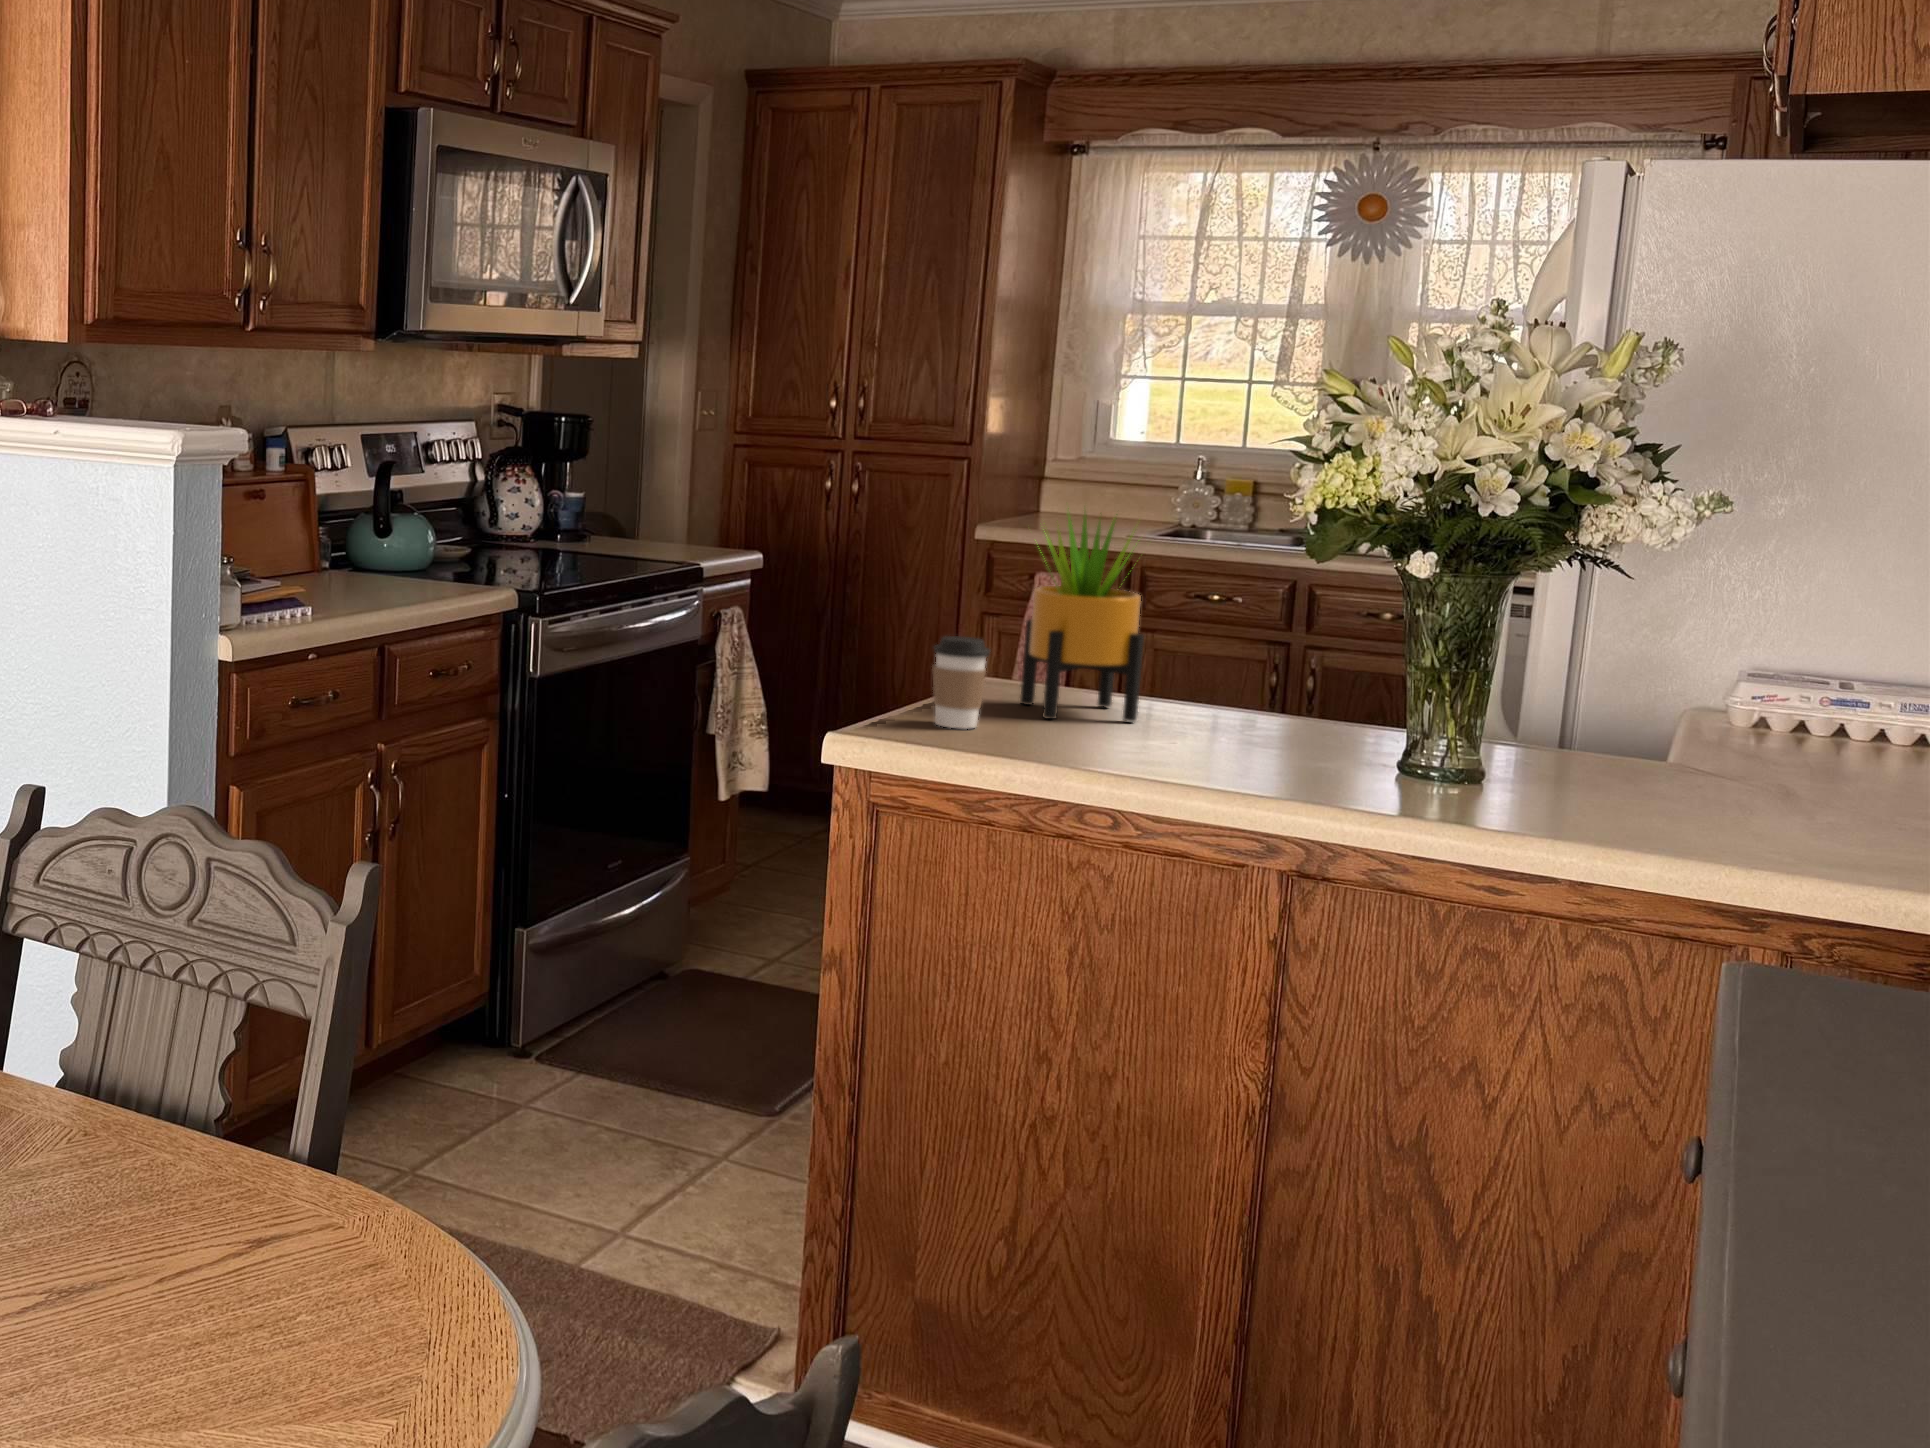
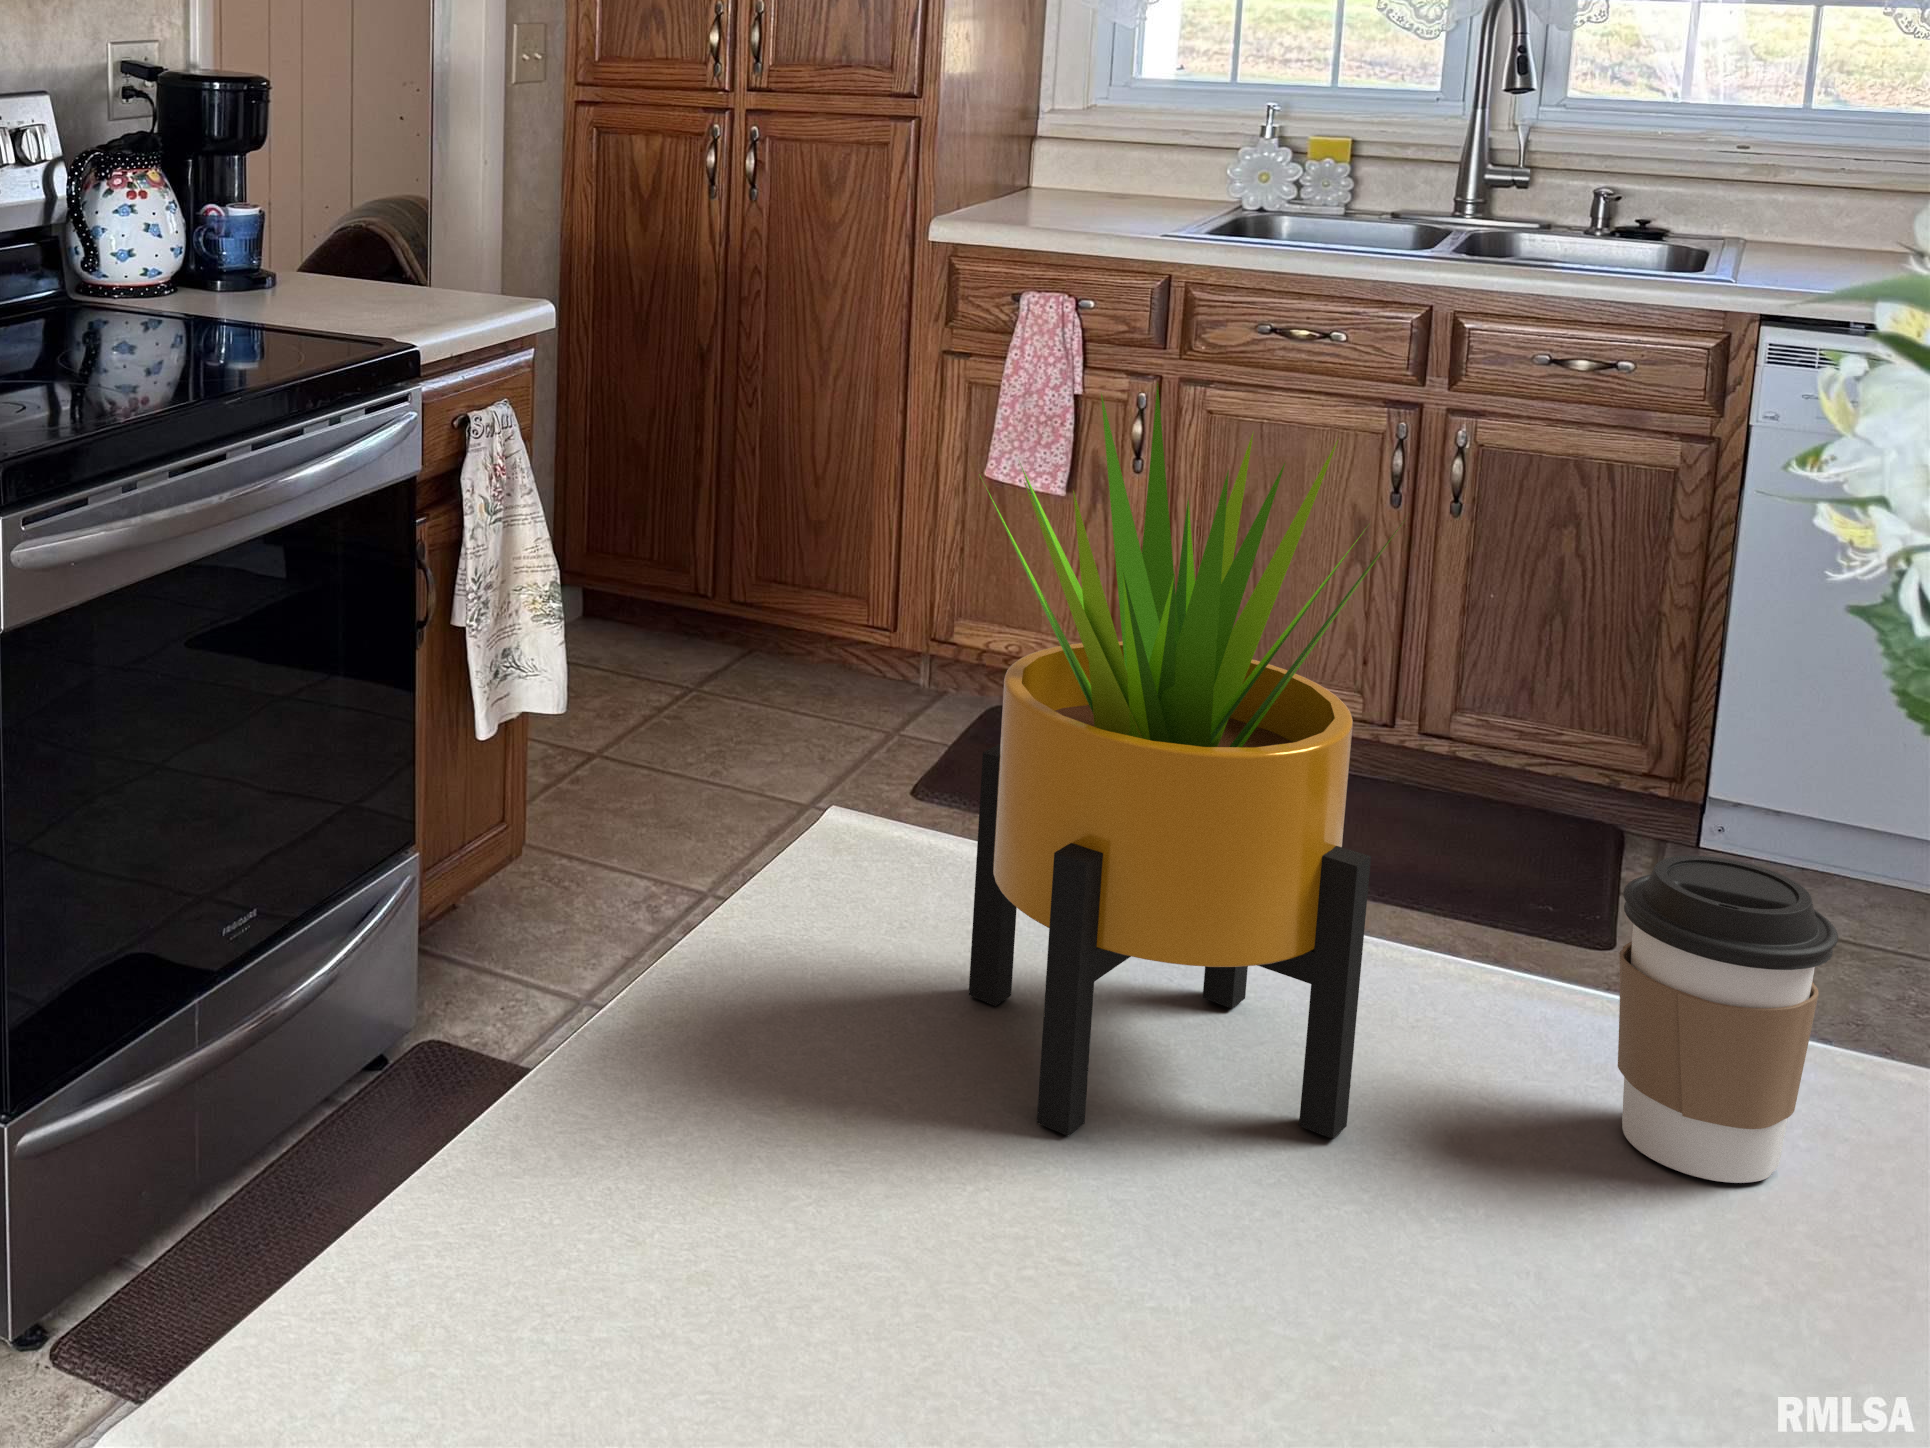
coffee cup: present [933,636,990,728] -> present [1618,856,1838,1183]

